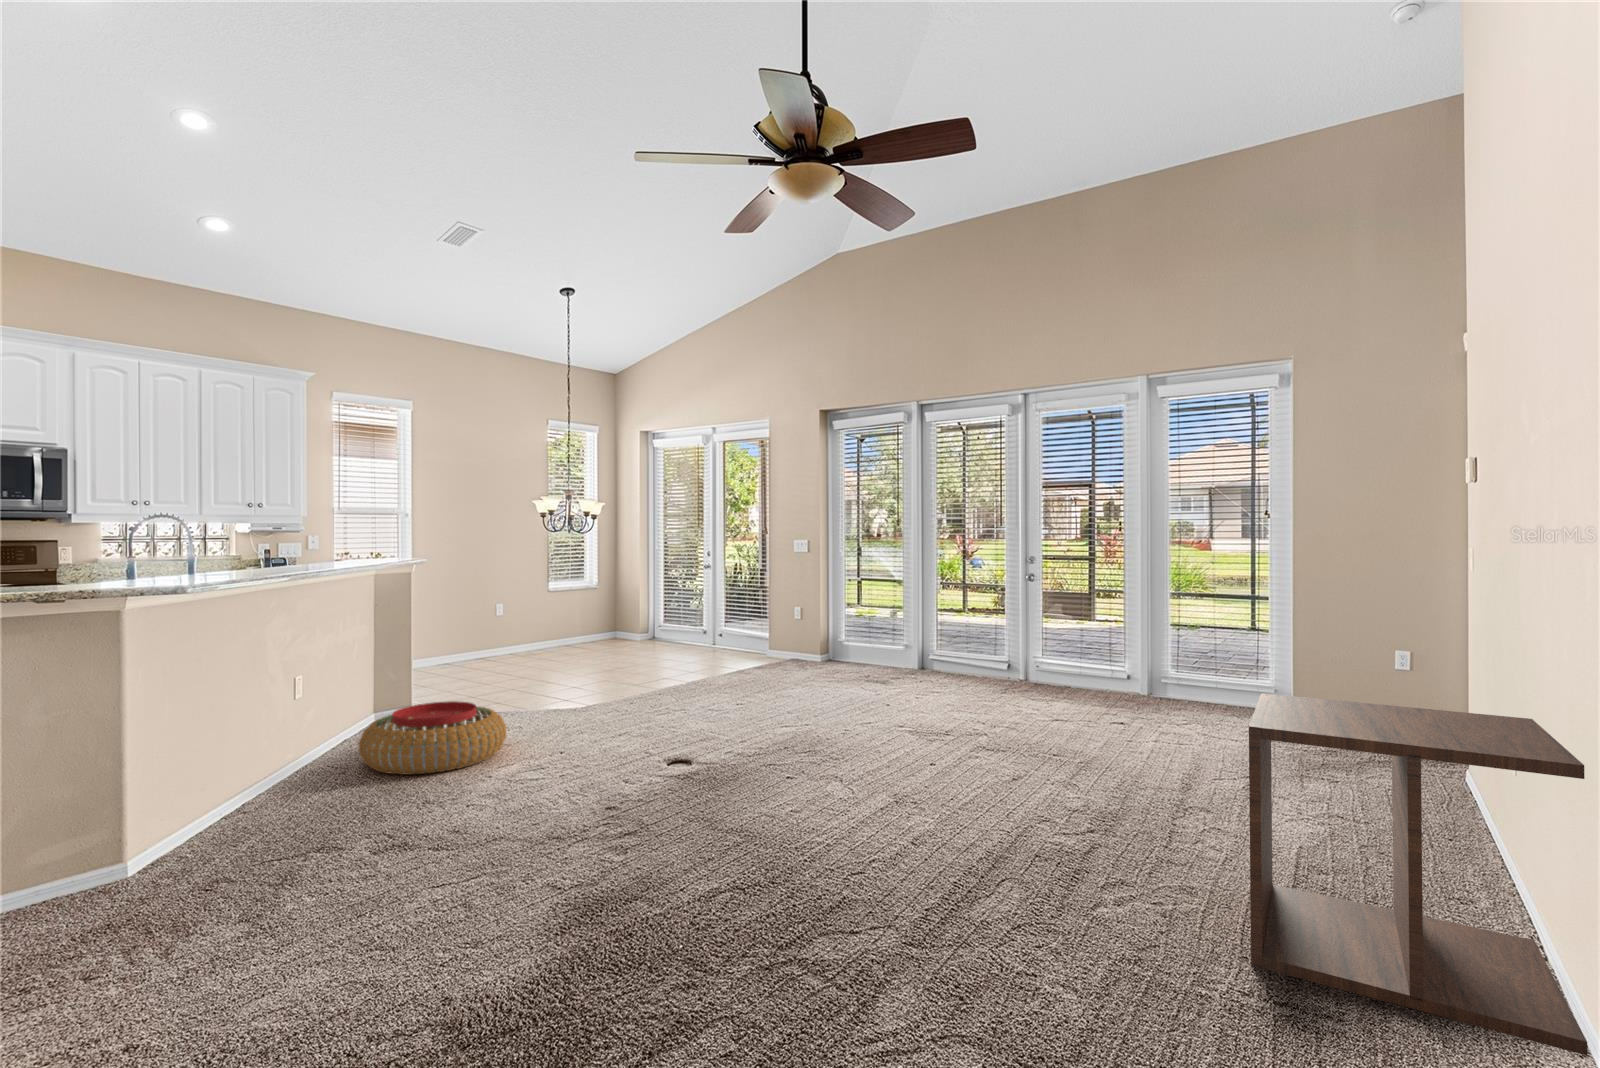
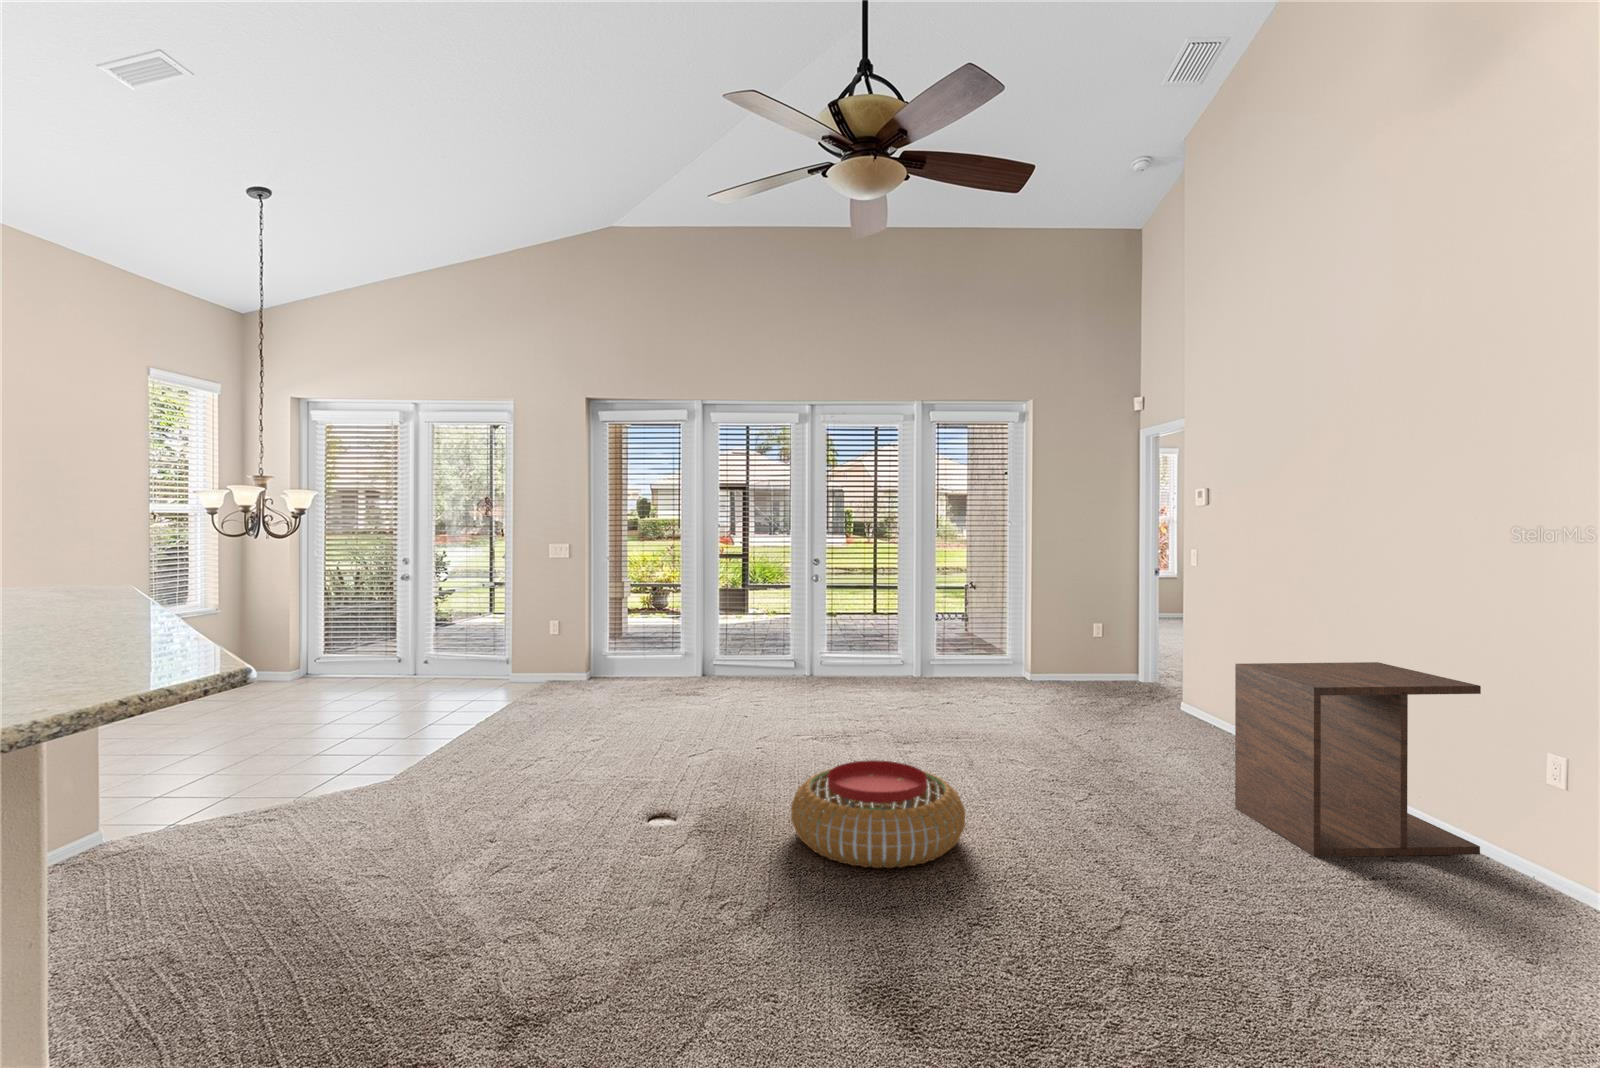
pouf: present [358,701,507,775] -> present [791,760,965,868]

